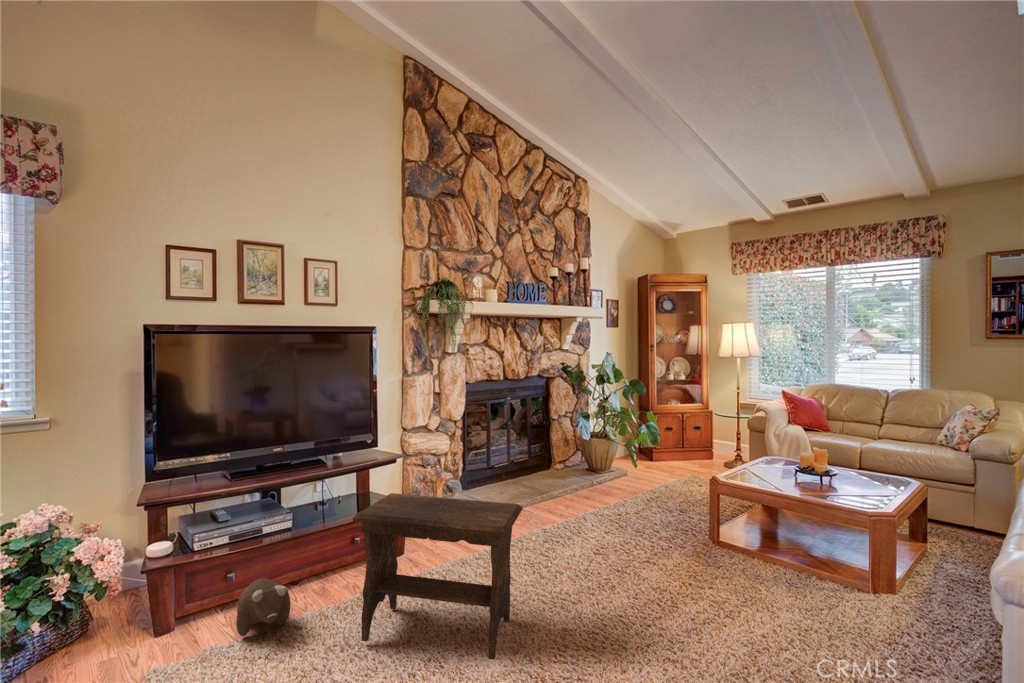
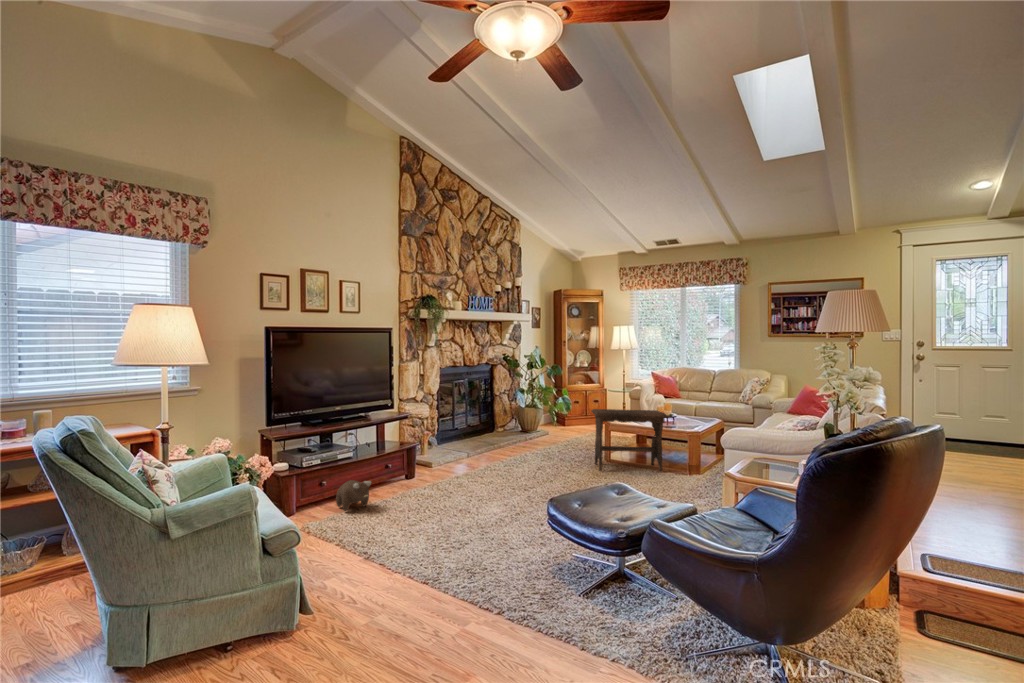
footstool: present [353,493,522,660] -> present [591,409,668,472]

